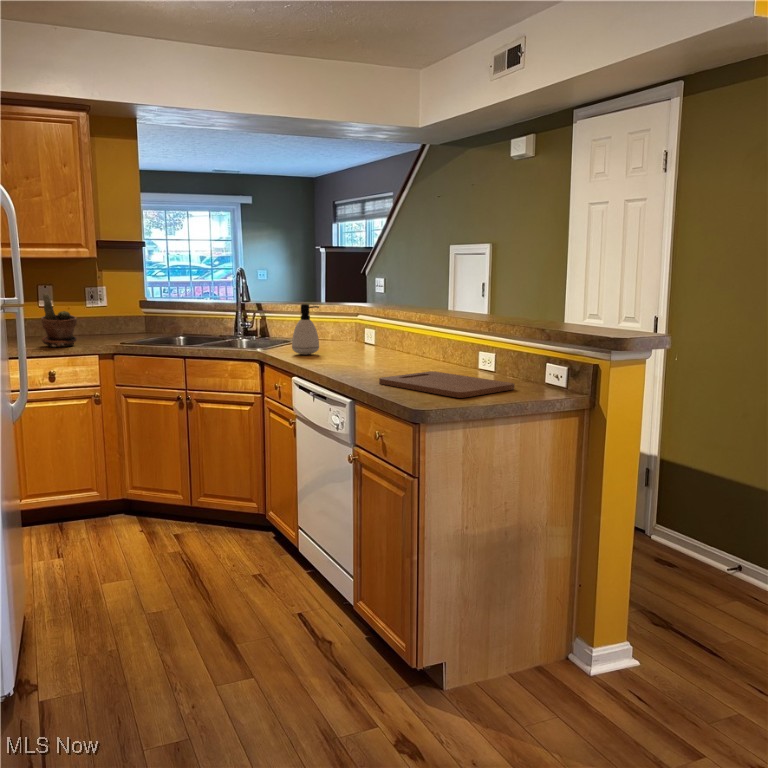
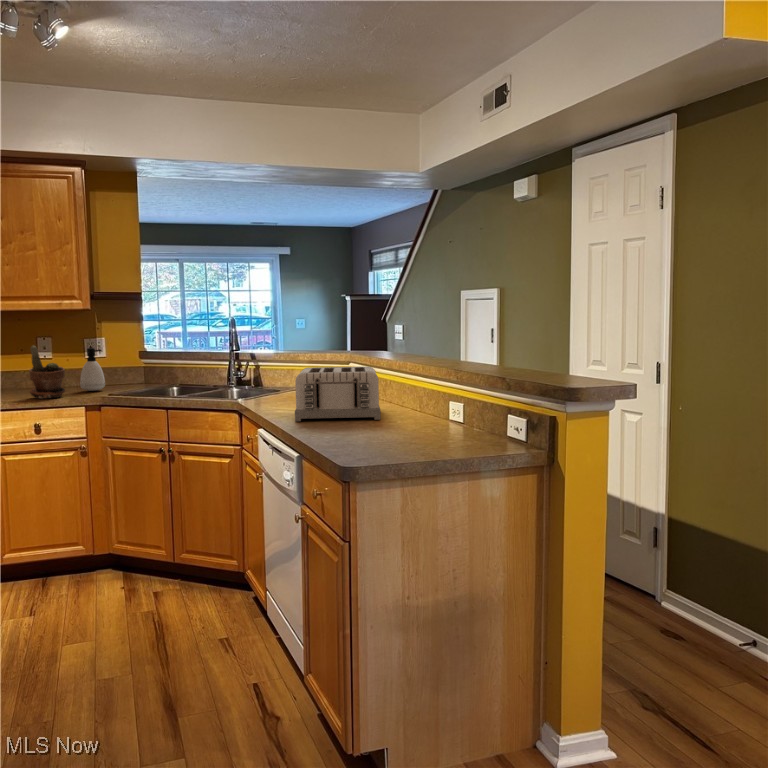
soap dispenser: present [292,304,319,355] -> present [80,348,105,391]
toaster: none [328,318,414,369] -> present [295,367,381,421]
cutting board: present [379,371,515,398] -> none [329,423,470,454]

